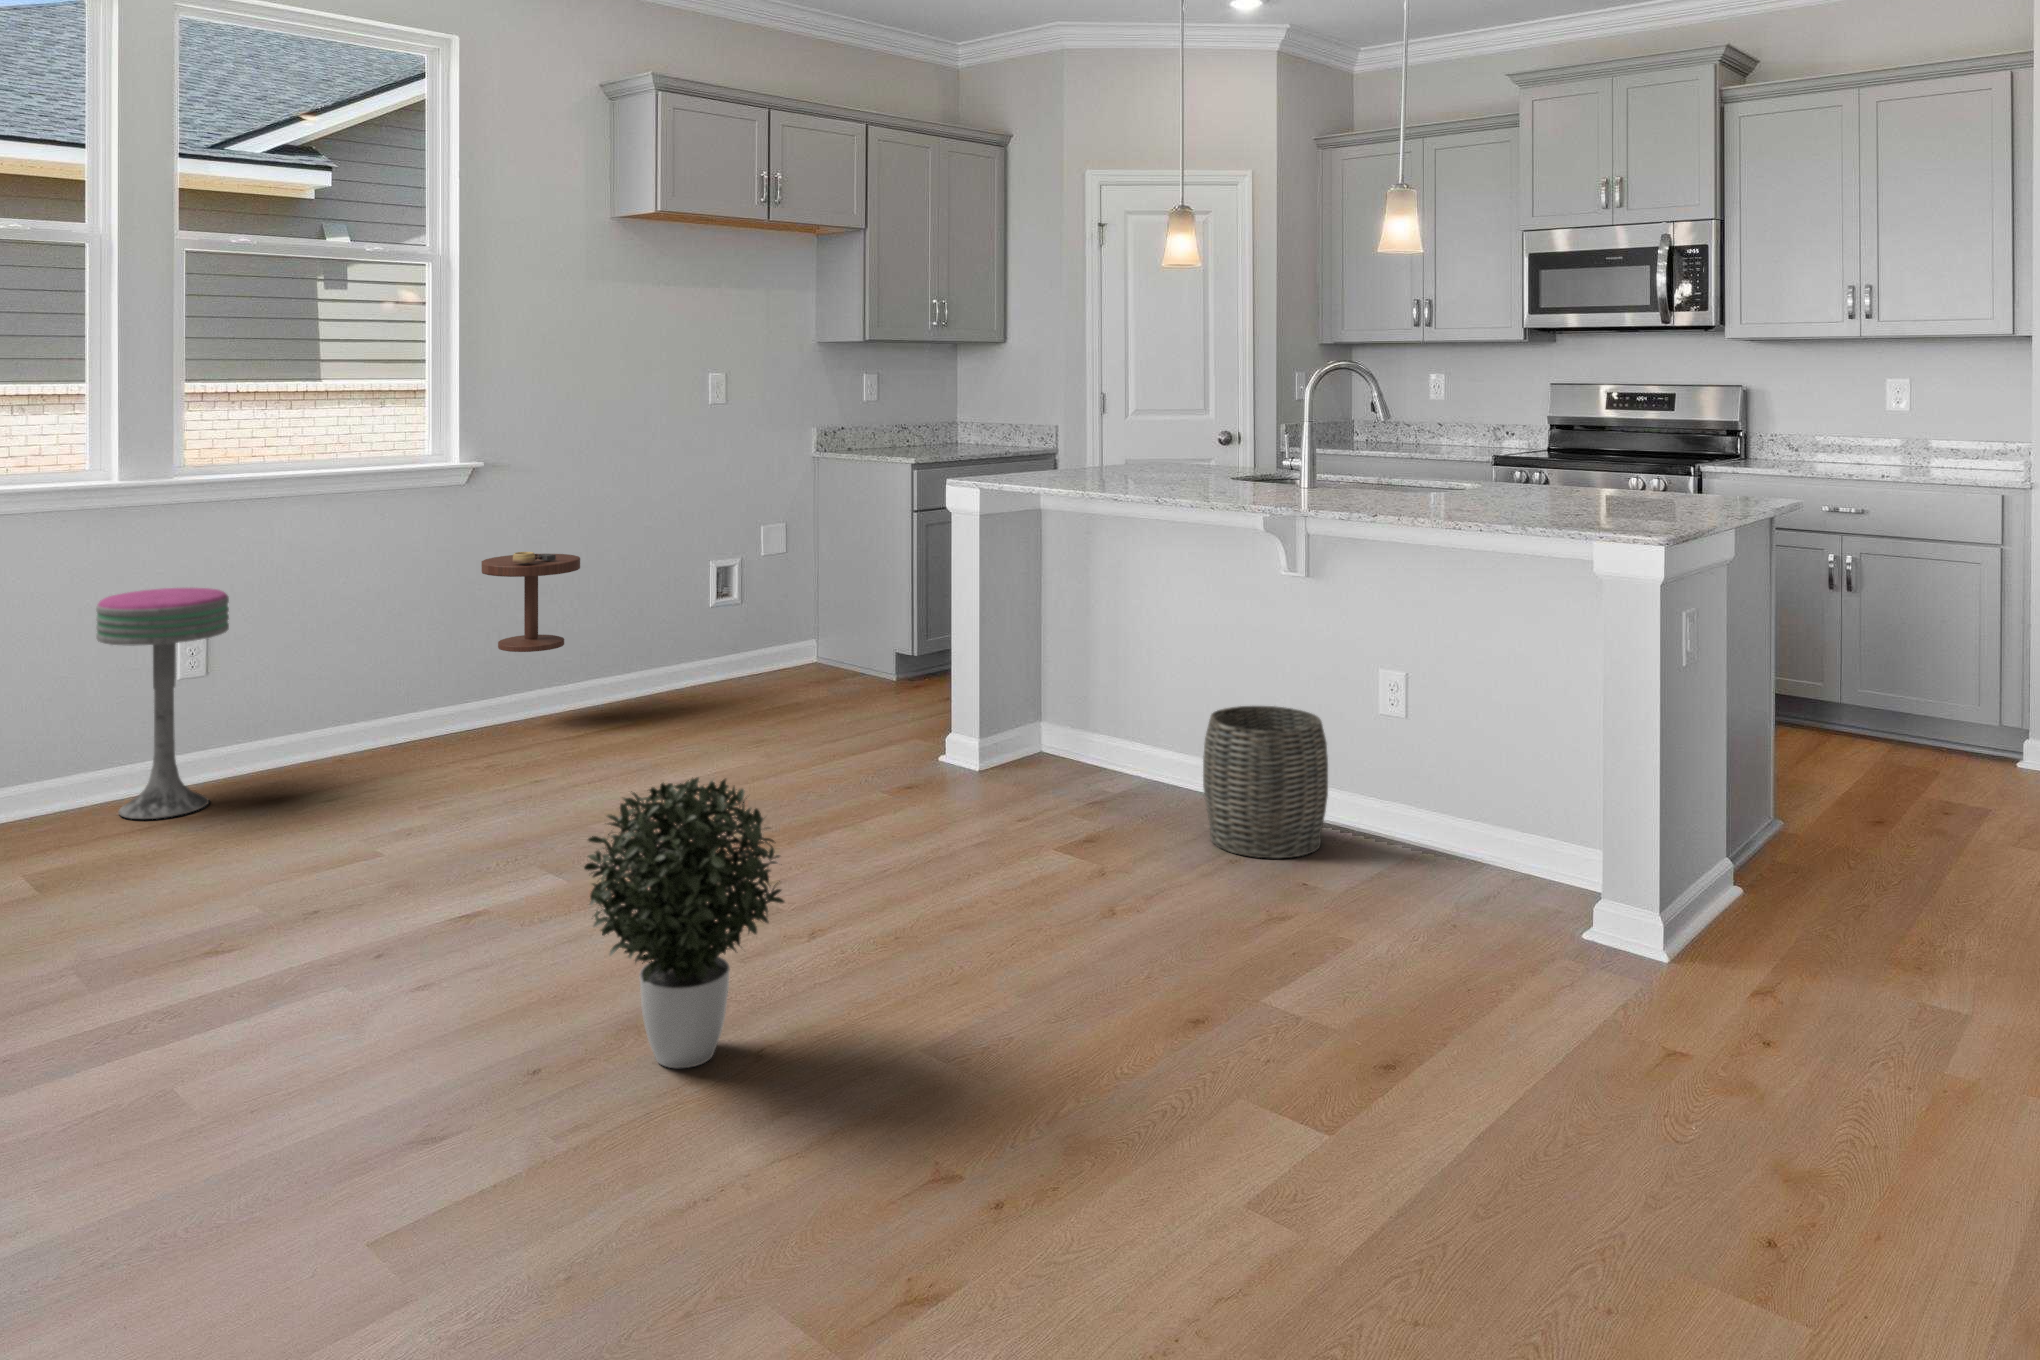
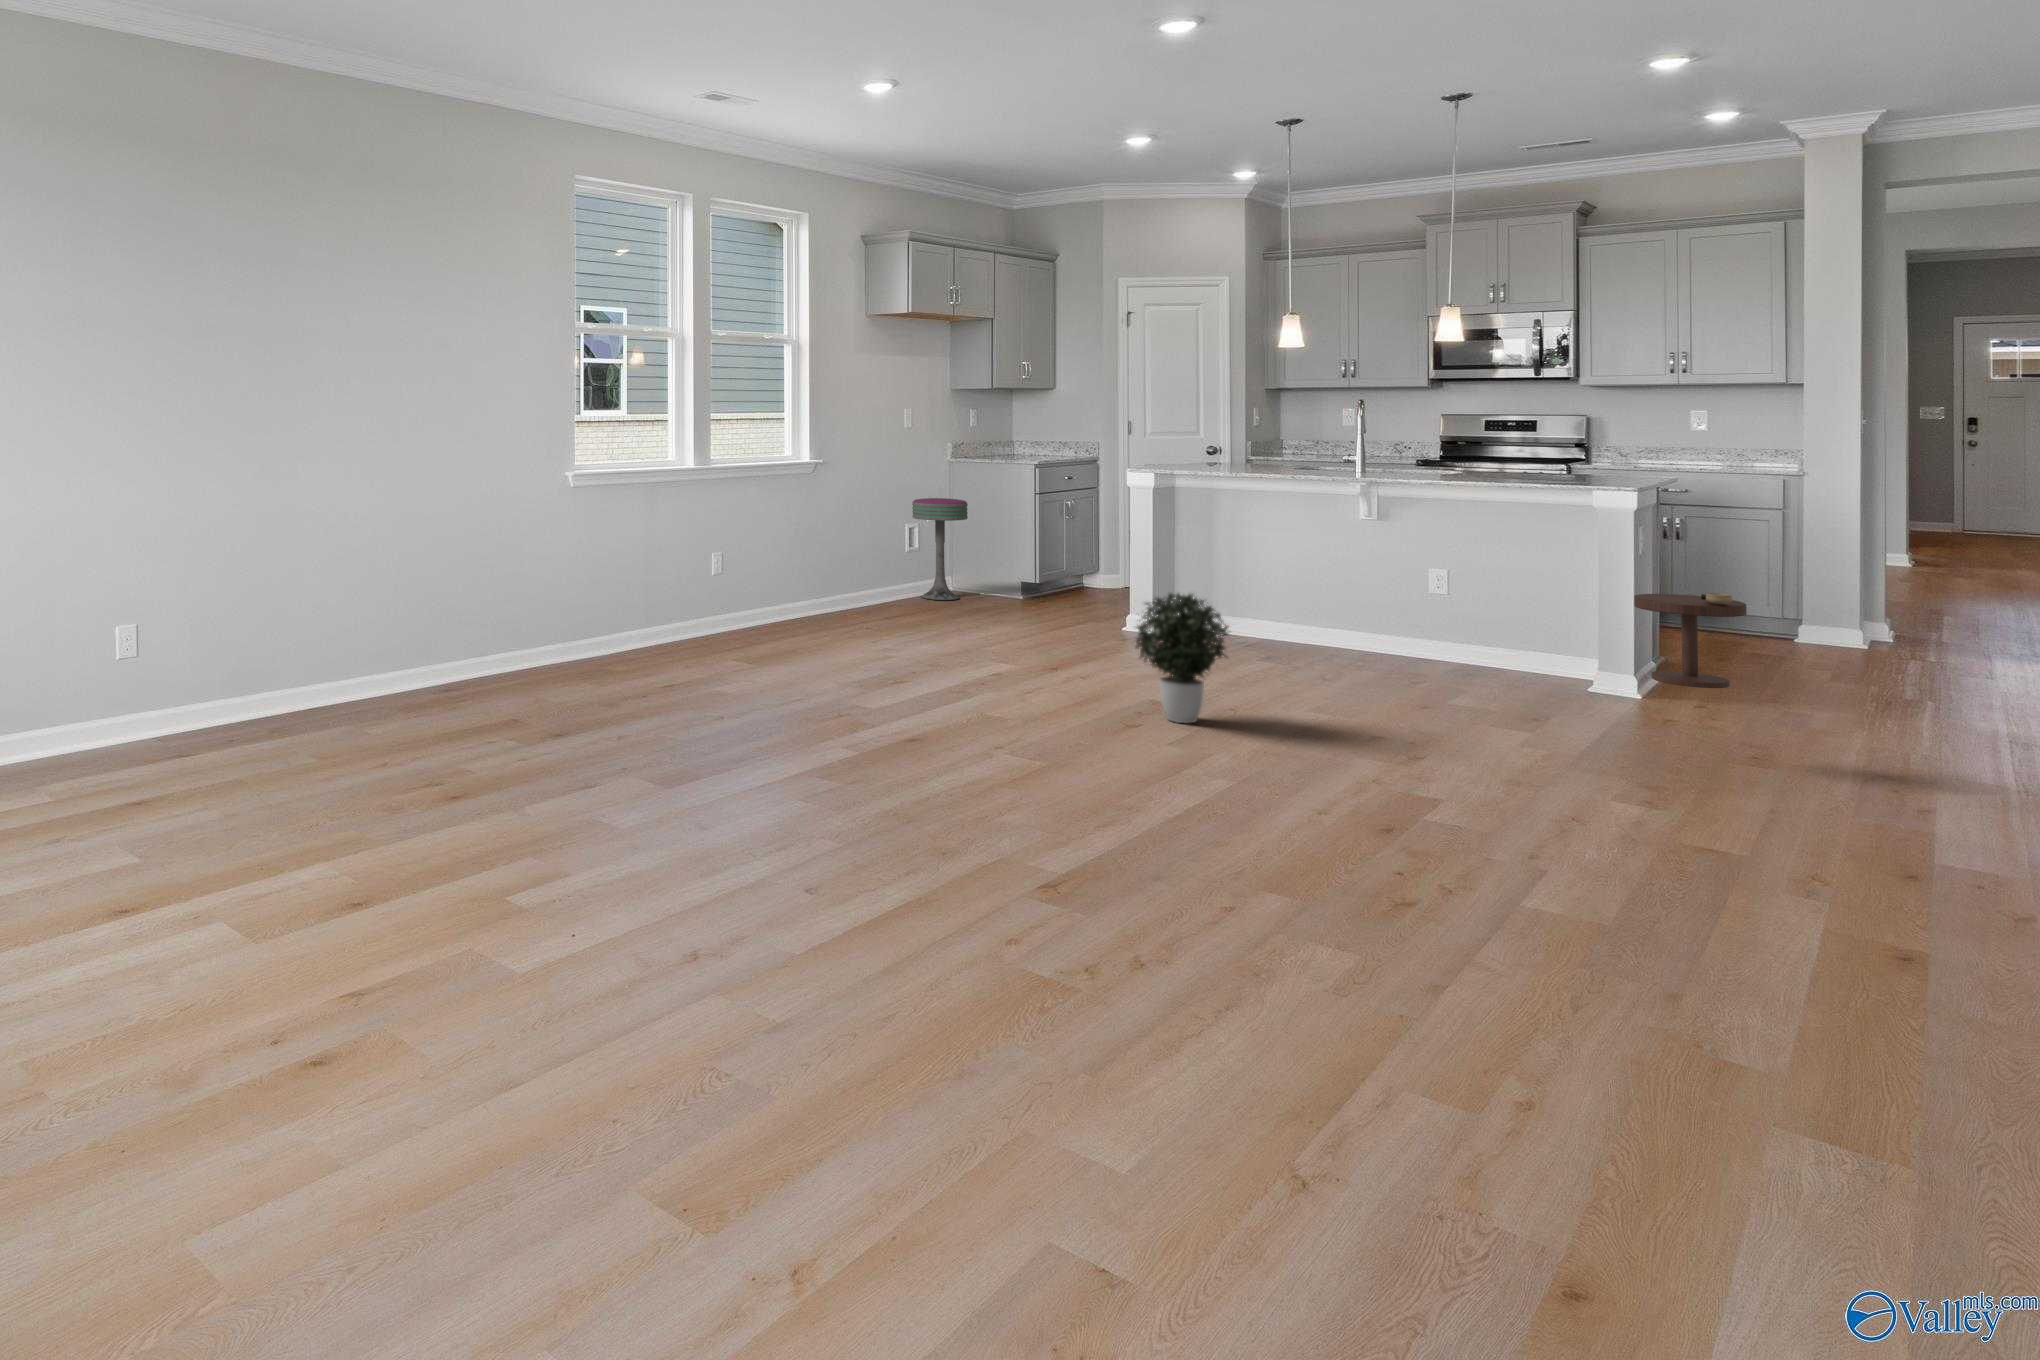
side table: present [482,552,580,652] -> present [1634,593,1747,688]
bar stool: present [96,588,229,819] -> present [912,498,968,600]
woven basket: present [1203,706,1328,858] -> none [1327,591,1406,670]

